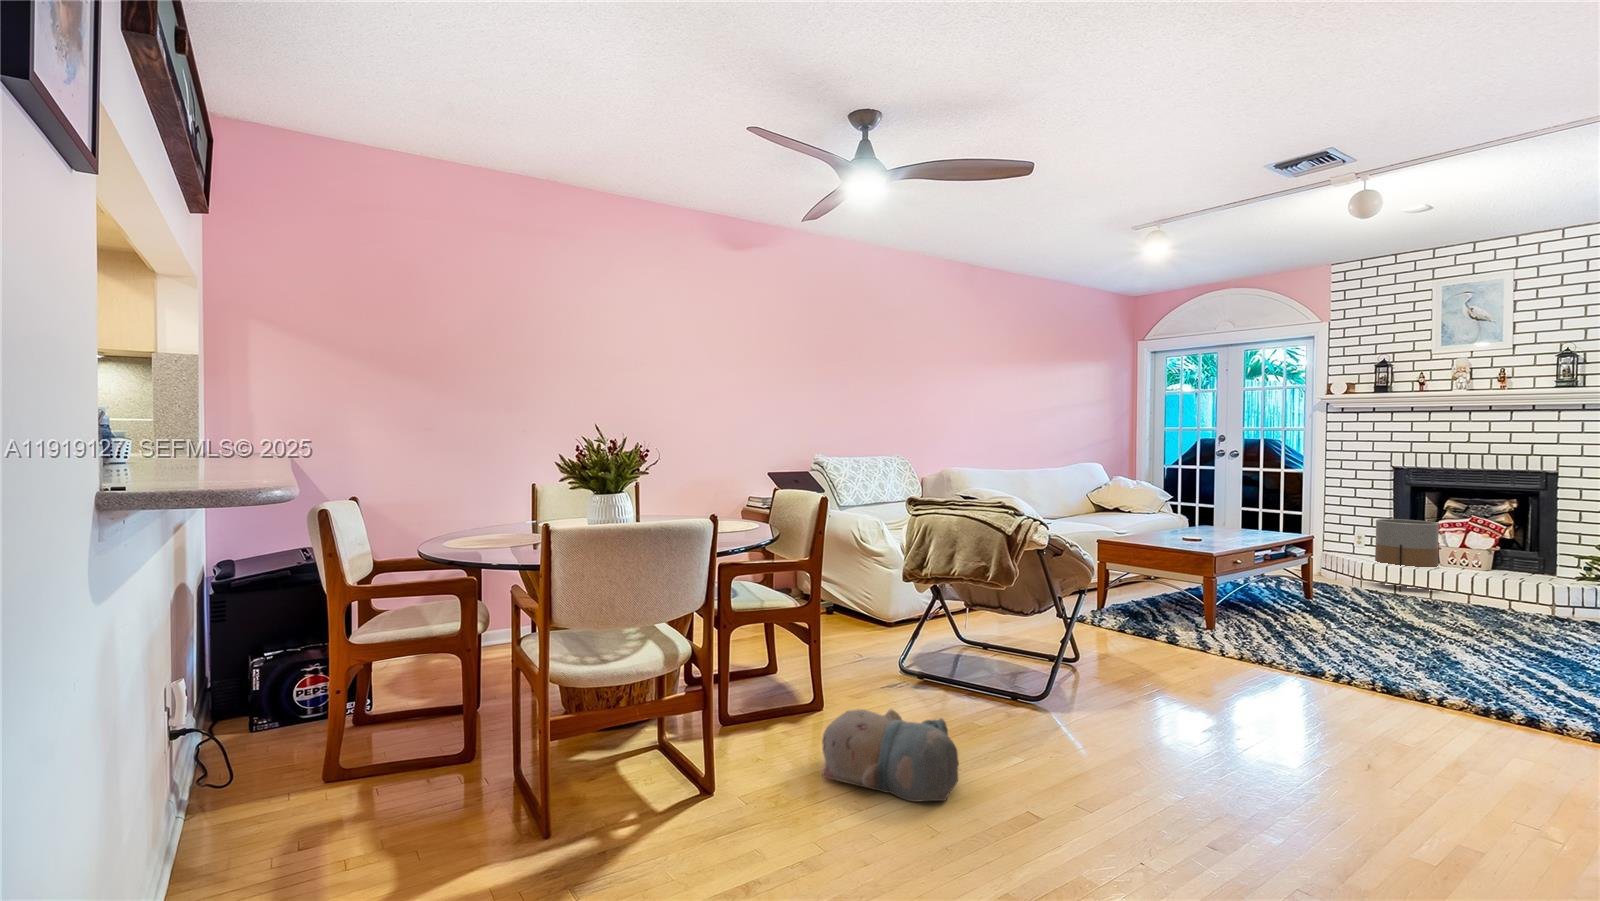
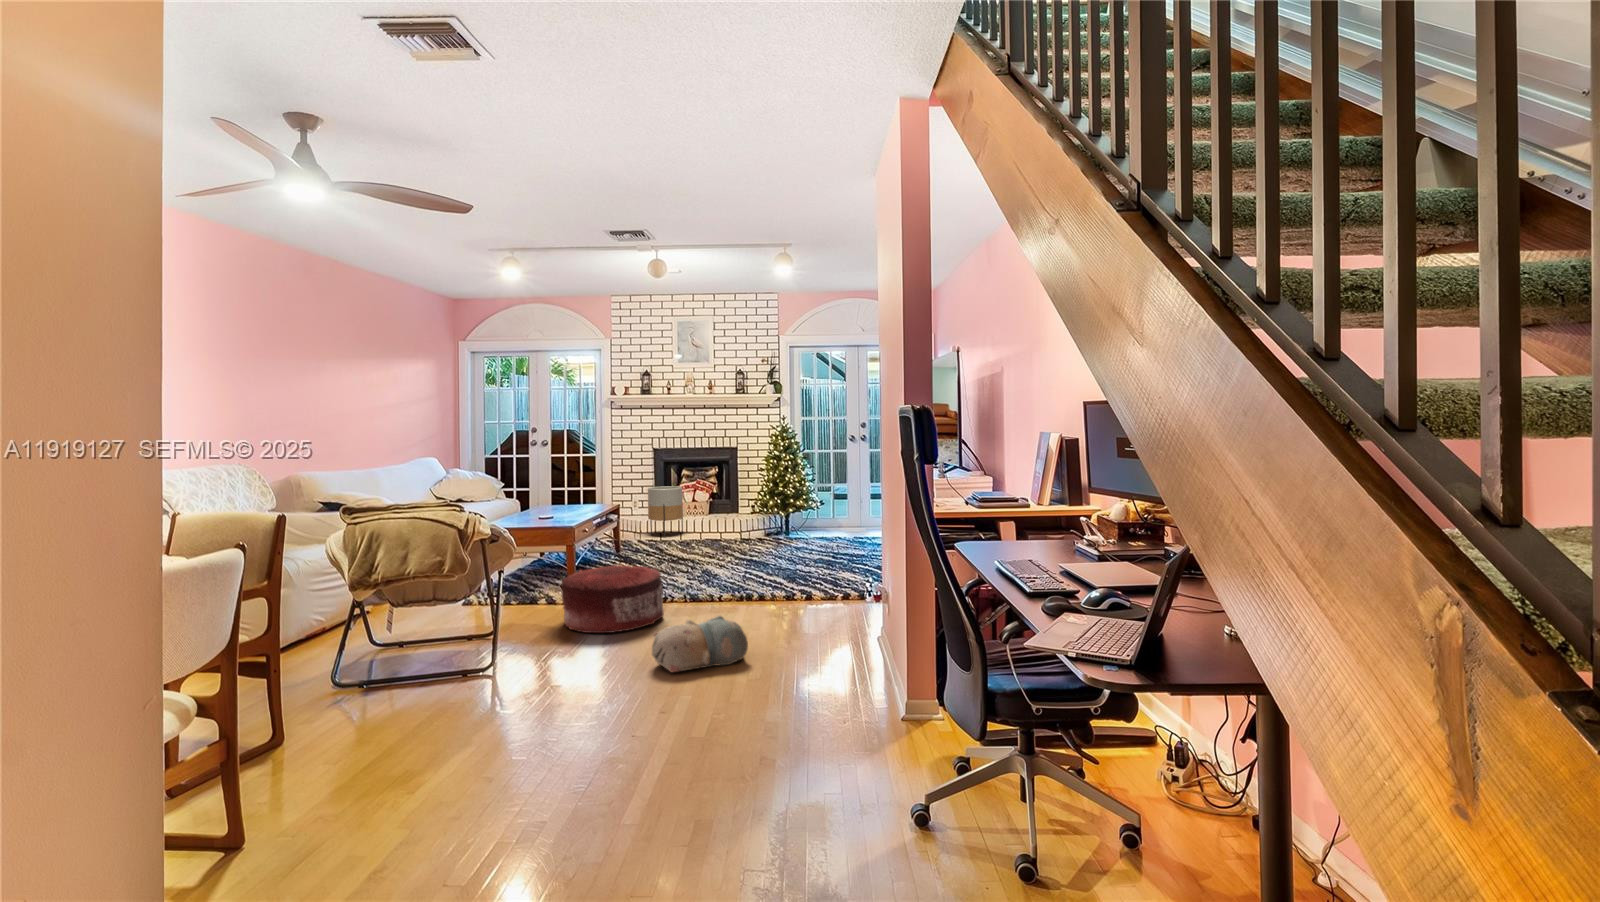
pouf: none [1163,608,1318,706] -> present [561,565,664,633]
plush toy: present [822,709,959,802] -> present [652,615,748,672]

